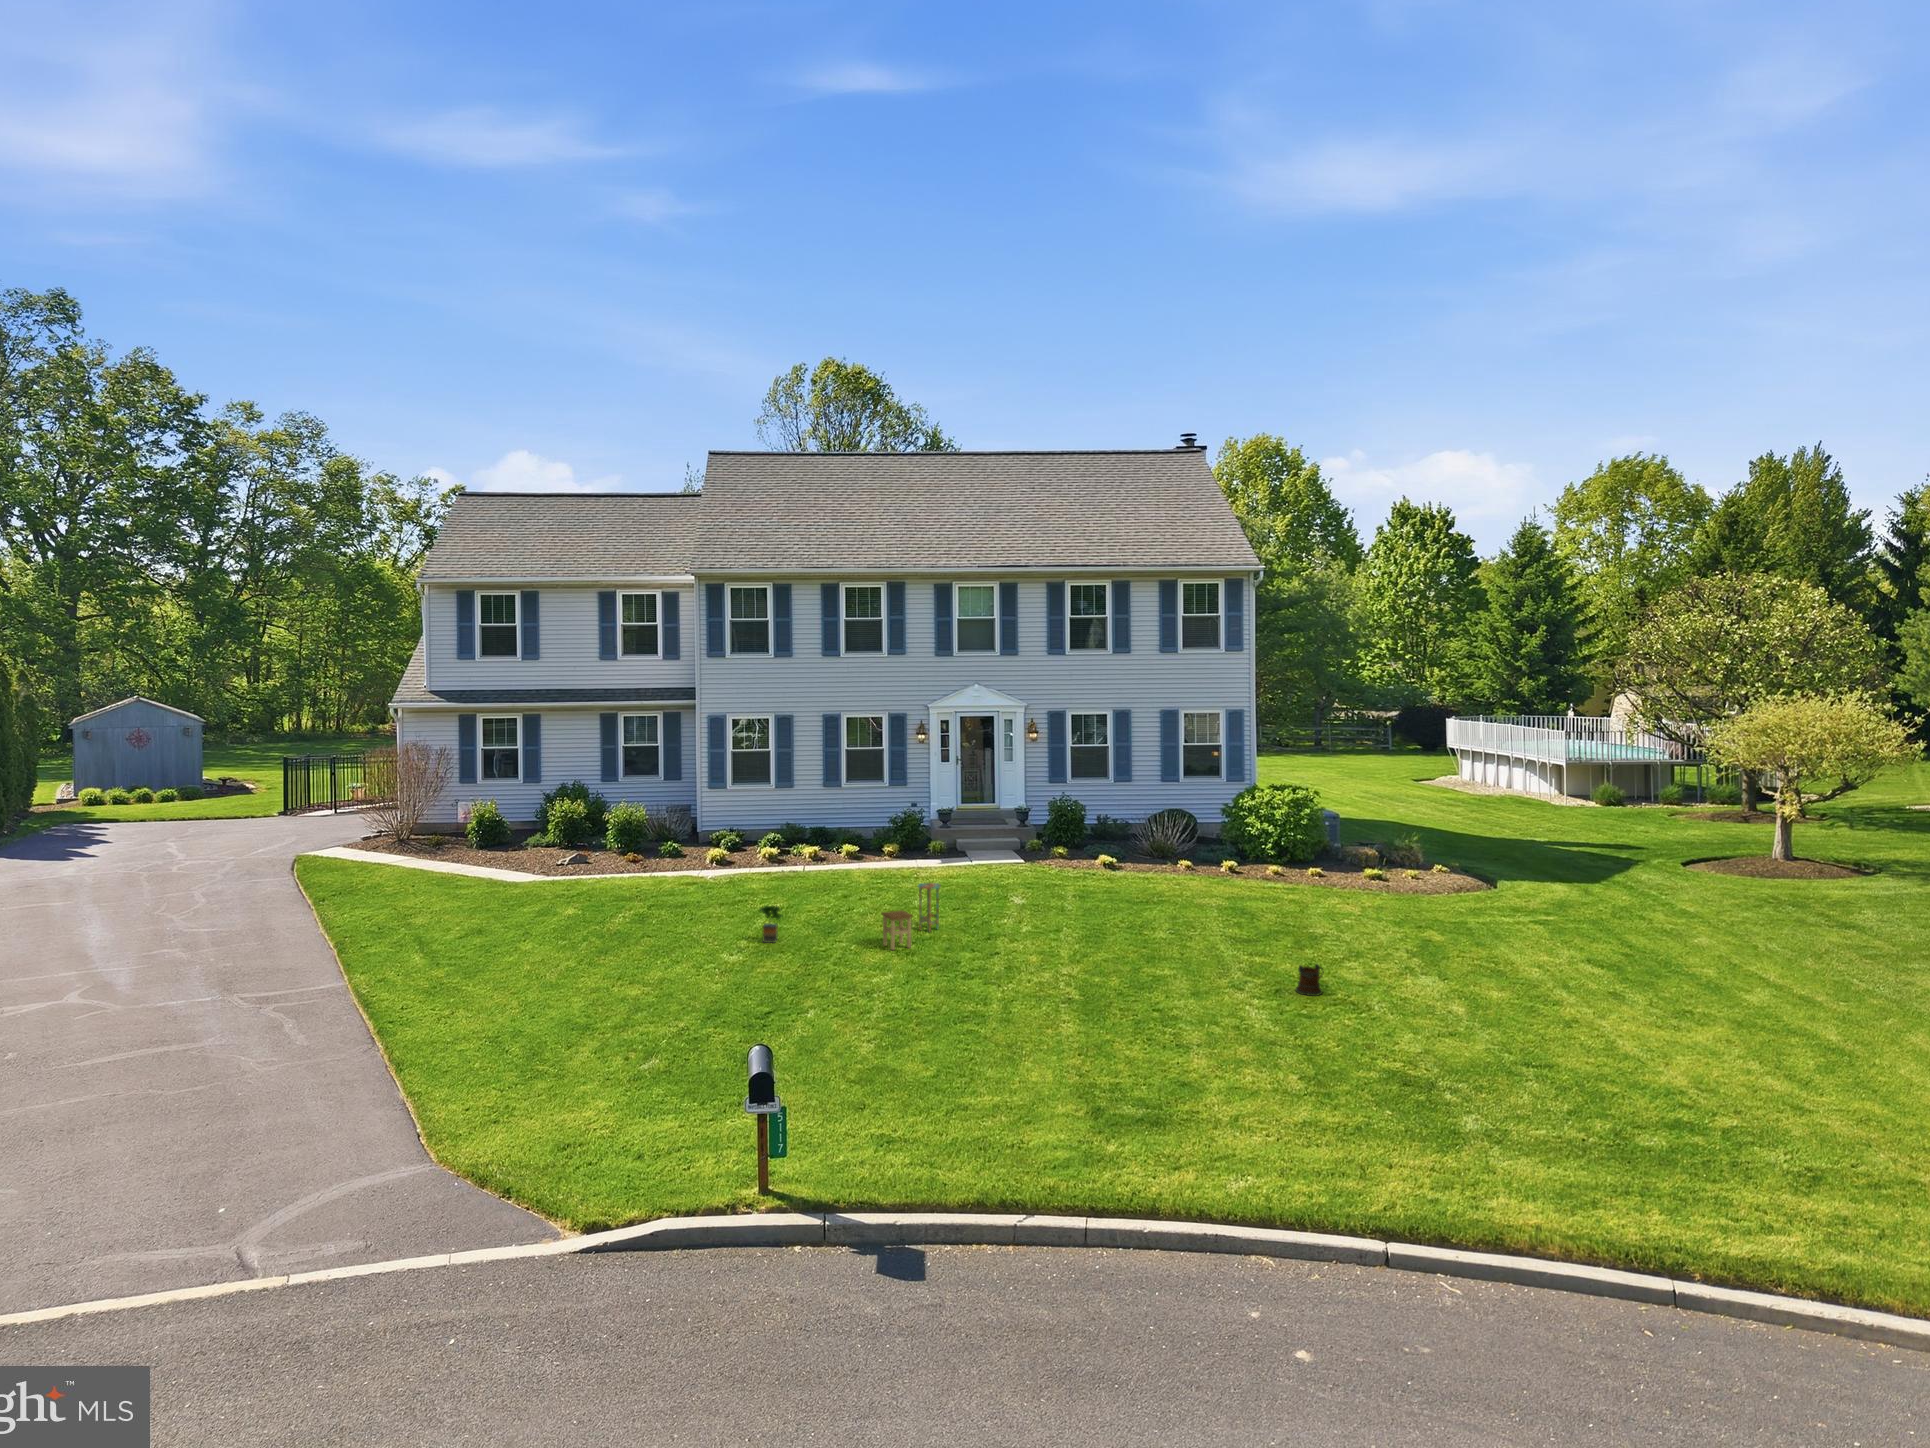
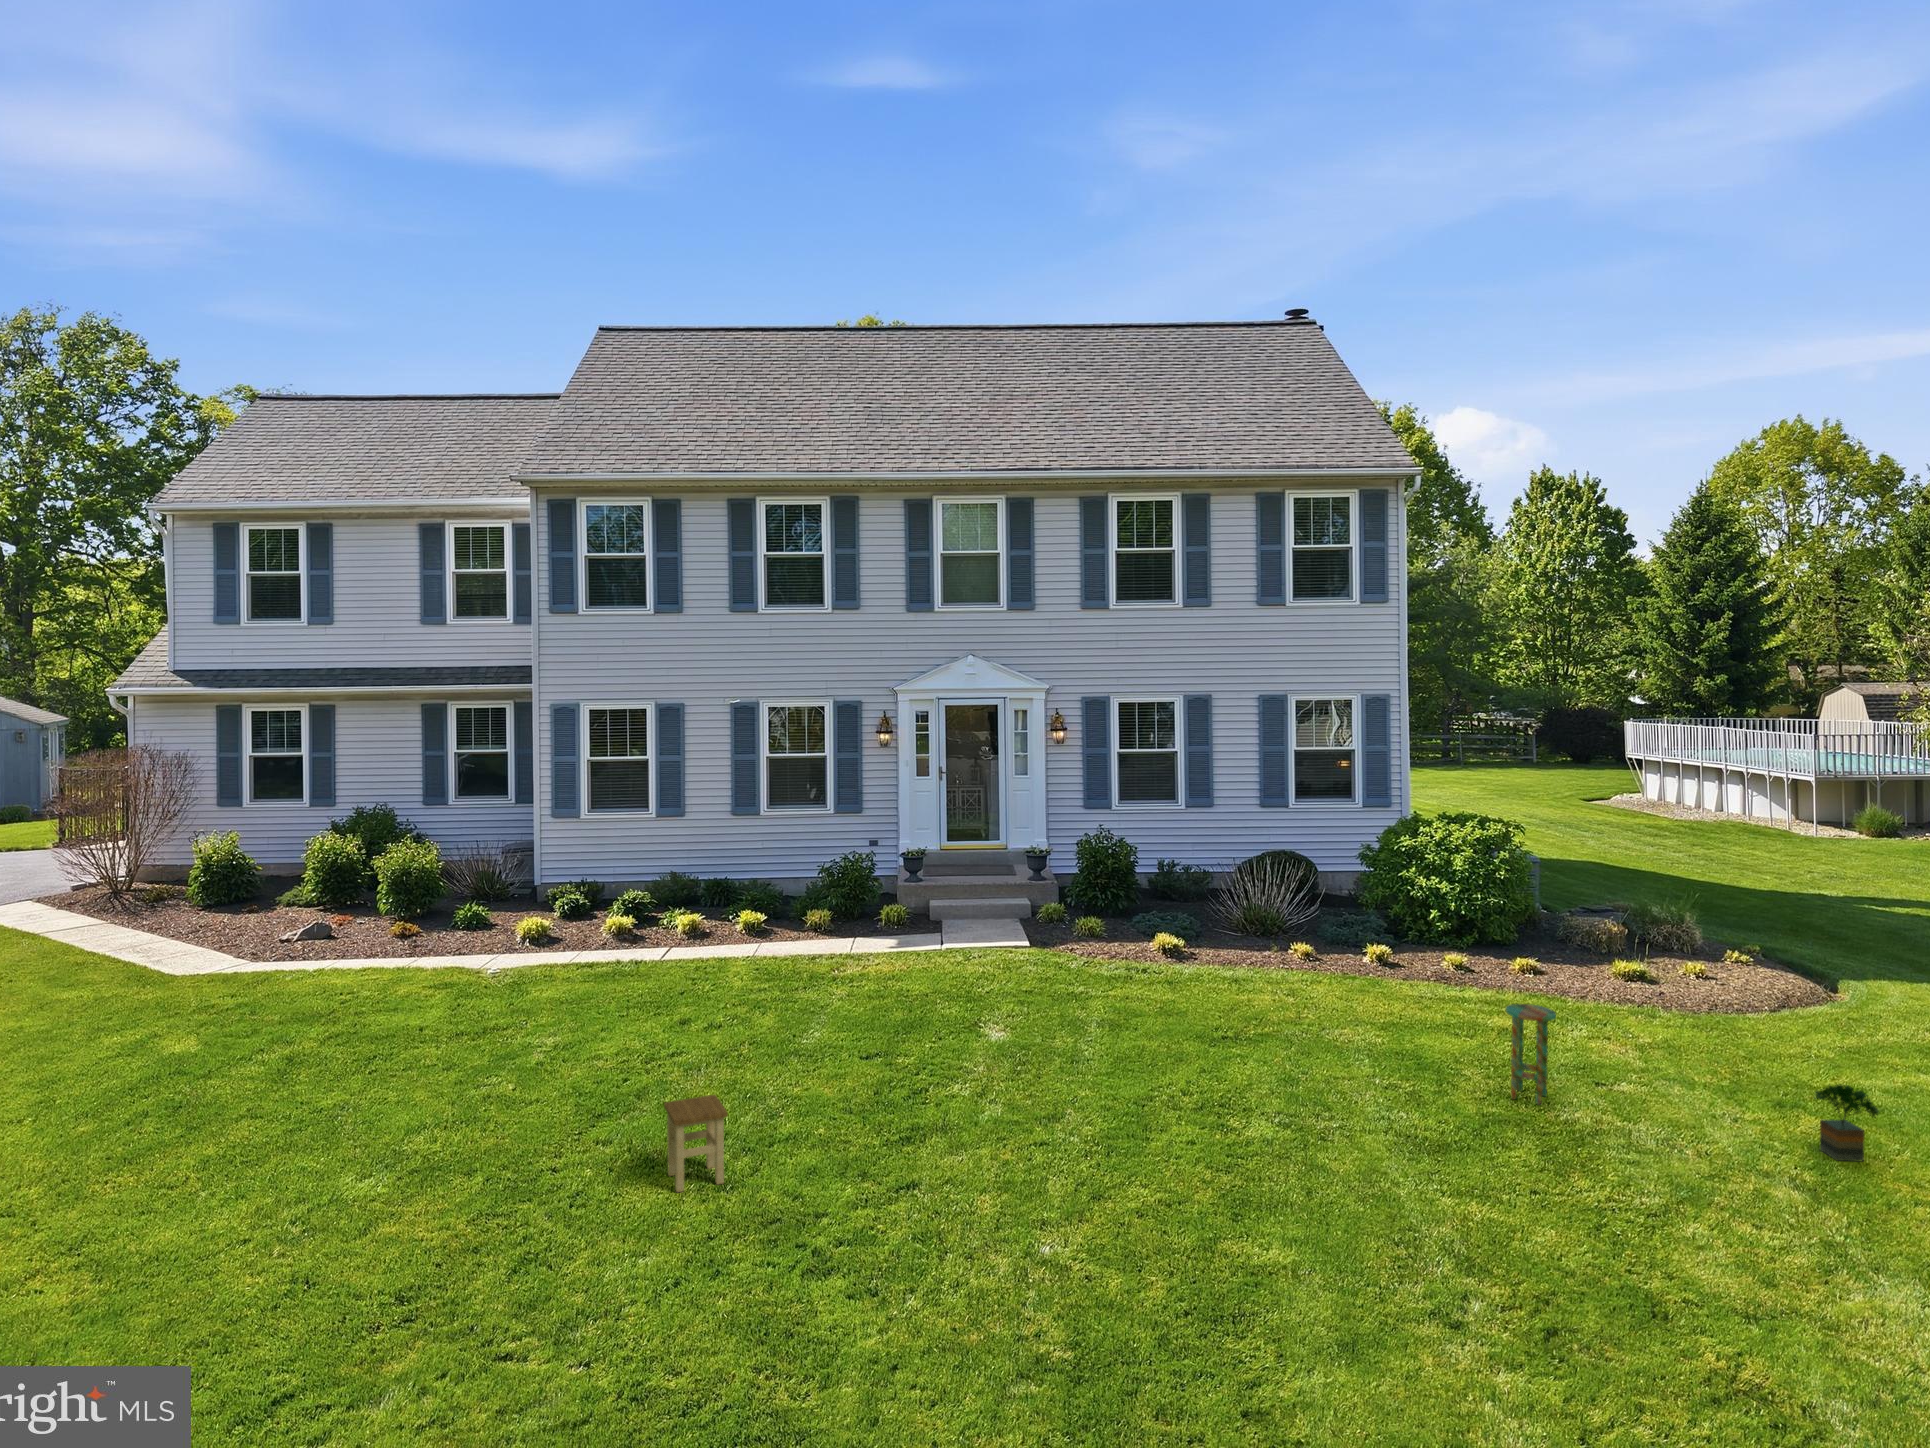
side table: present [918,883,941,932] -> present [1505,1004,1556,1105]
potted tree: present [760,906,782,943] -> present [1814,1084,1878,1161]
bucket: present [1295,964,1322,996] -> none [1613,1276,1690,1367]

